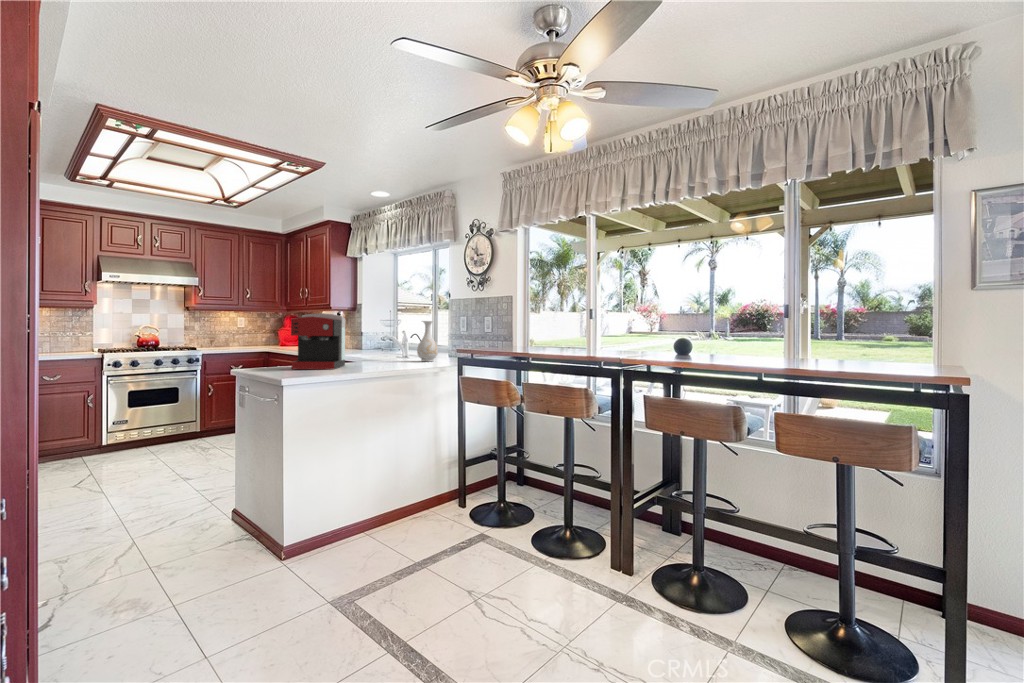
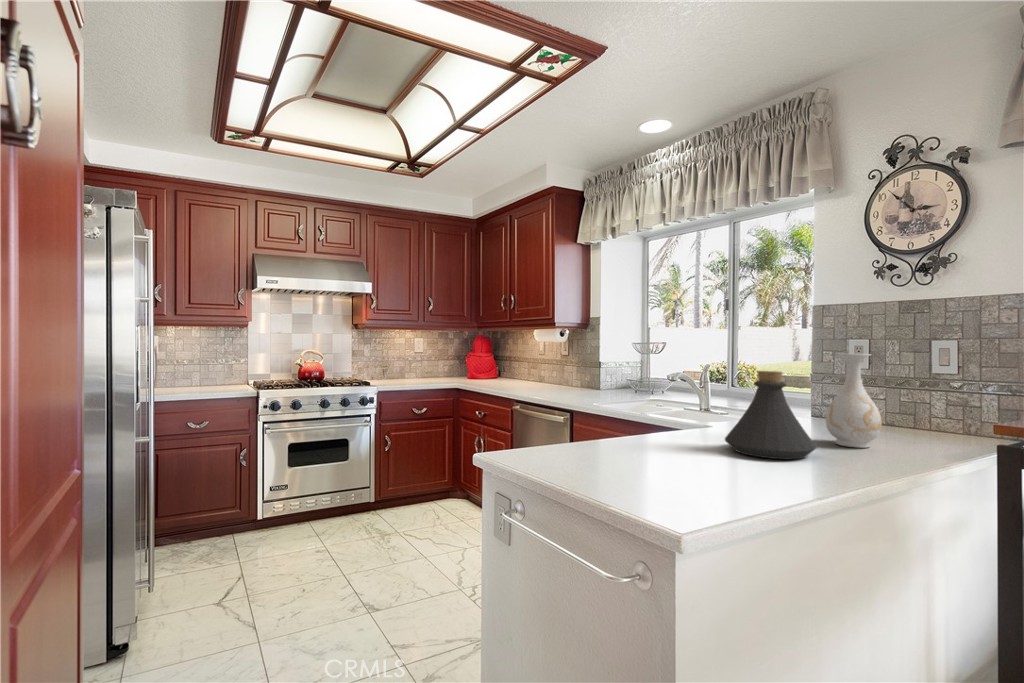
coffee maker: present [291,313,345,369] -> none [615,340,725,485]
bottle: none [363,328,401,364] -> present [725,371,817,459]

